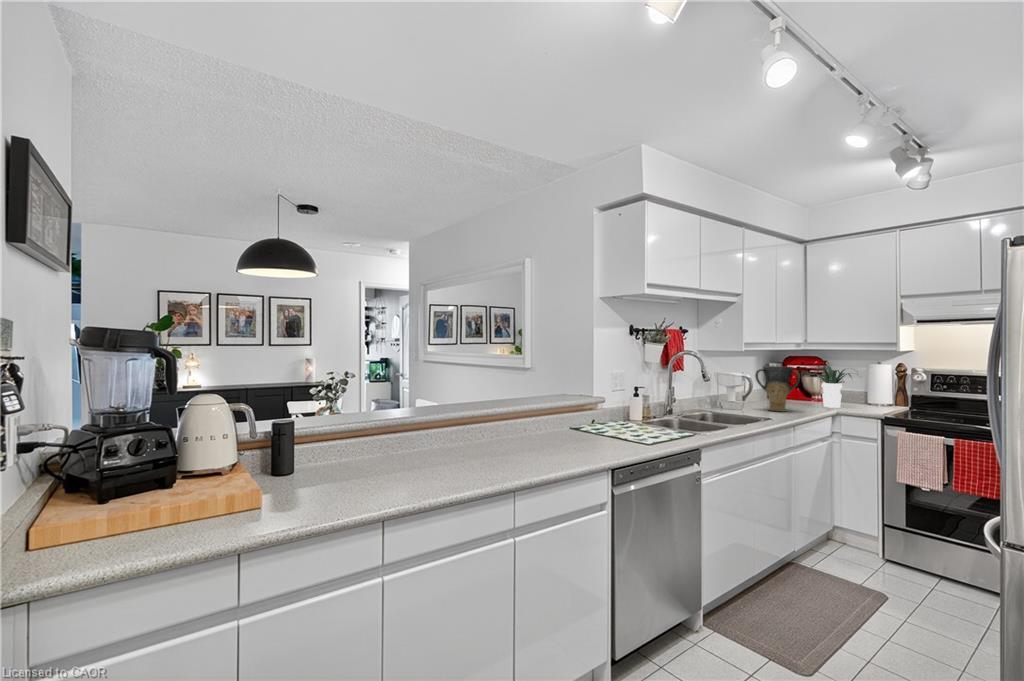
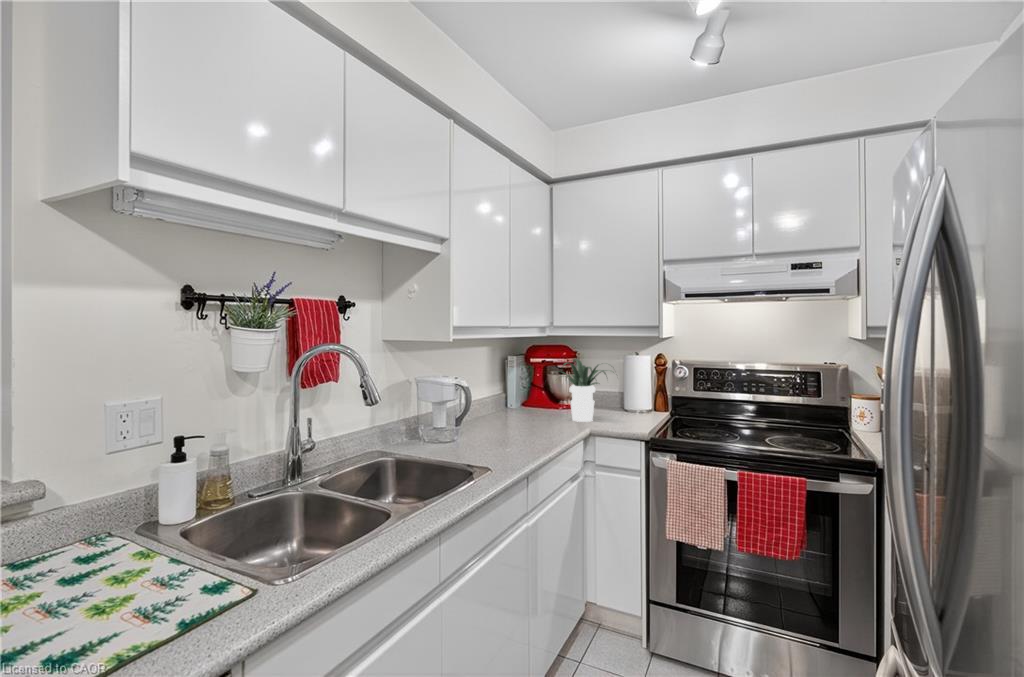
vase: present [755,366,800,411] -> none [475,364,539,438]

